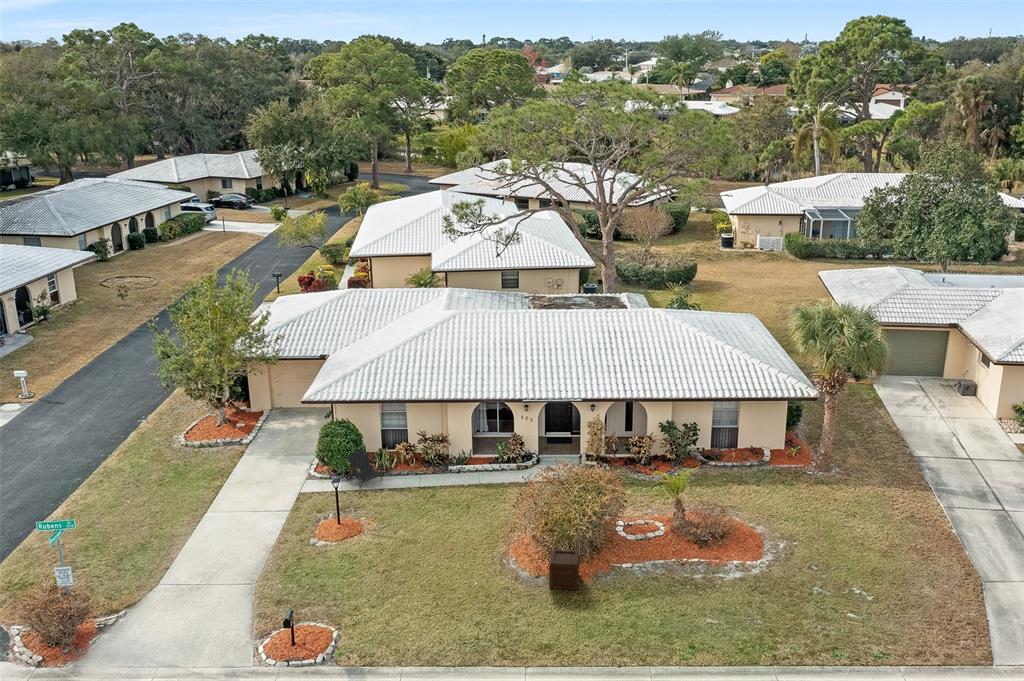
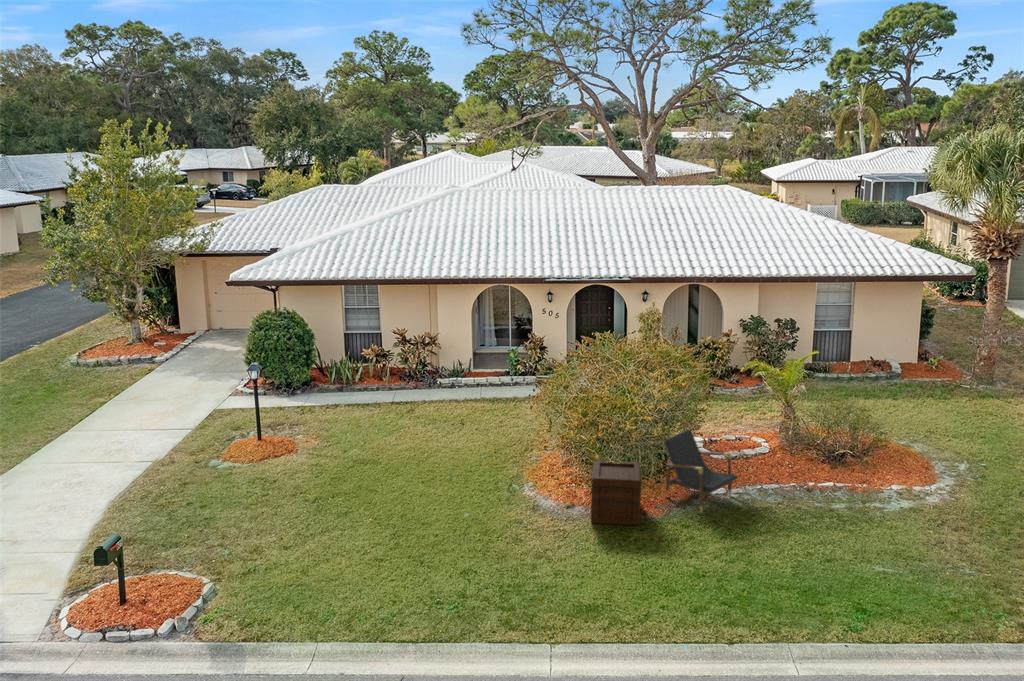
lounge chair: present [347,449,382,490] -> present [665,429,737,513]

